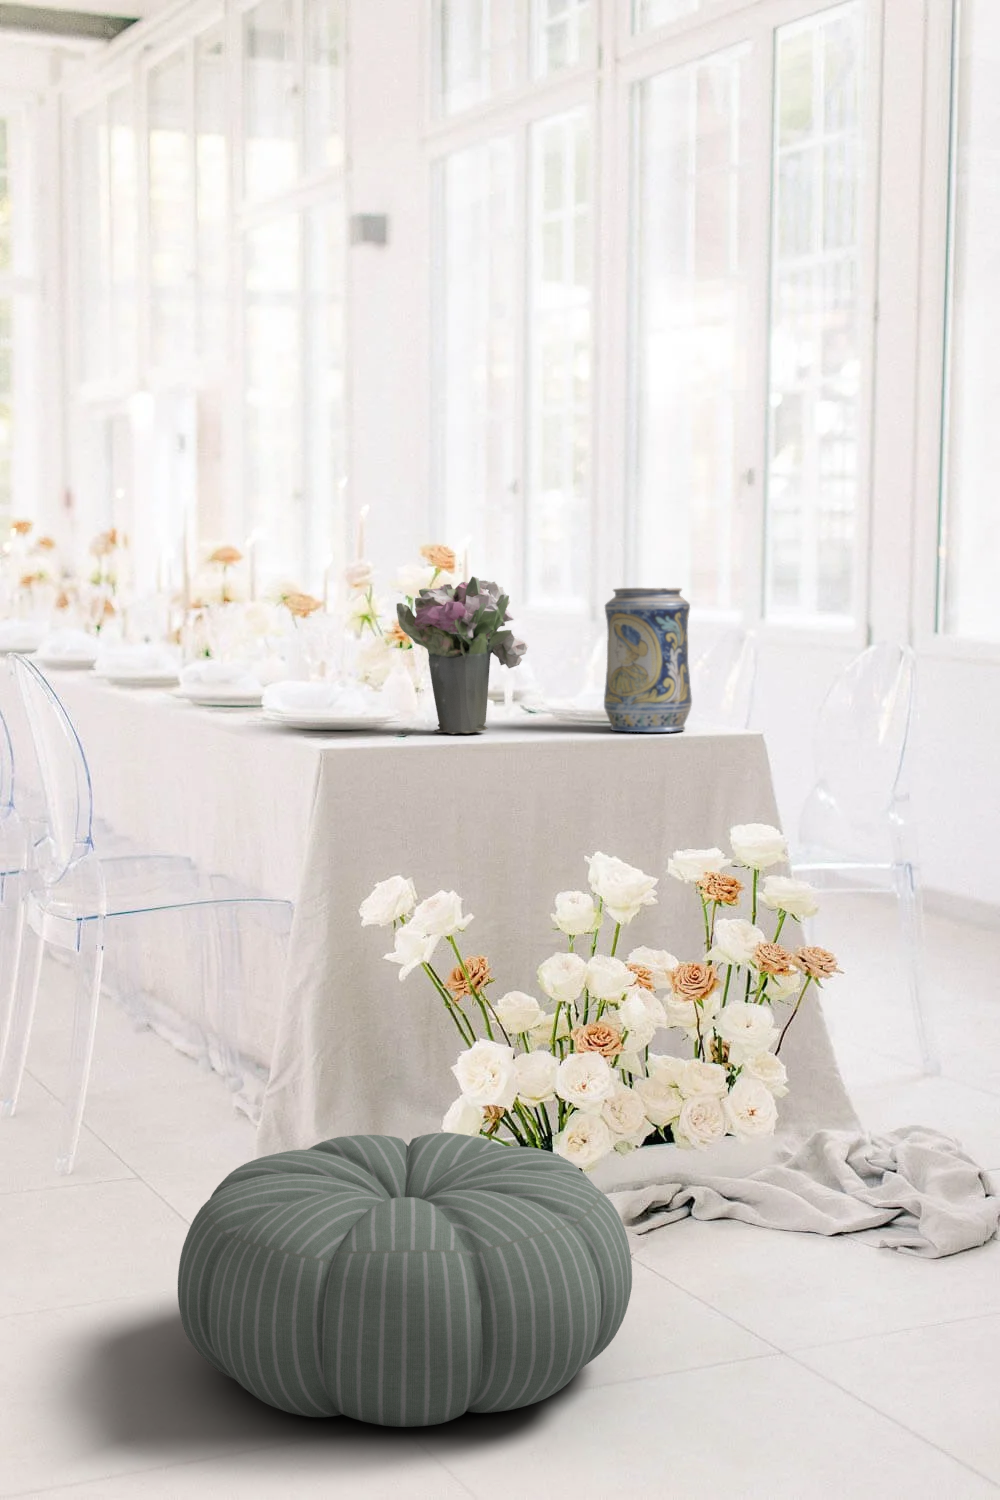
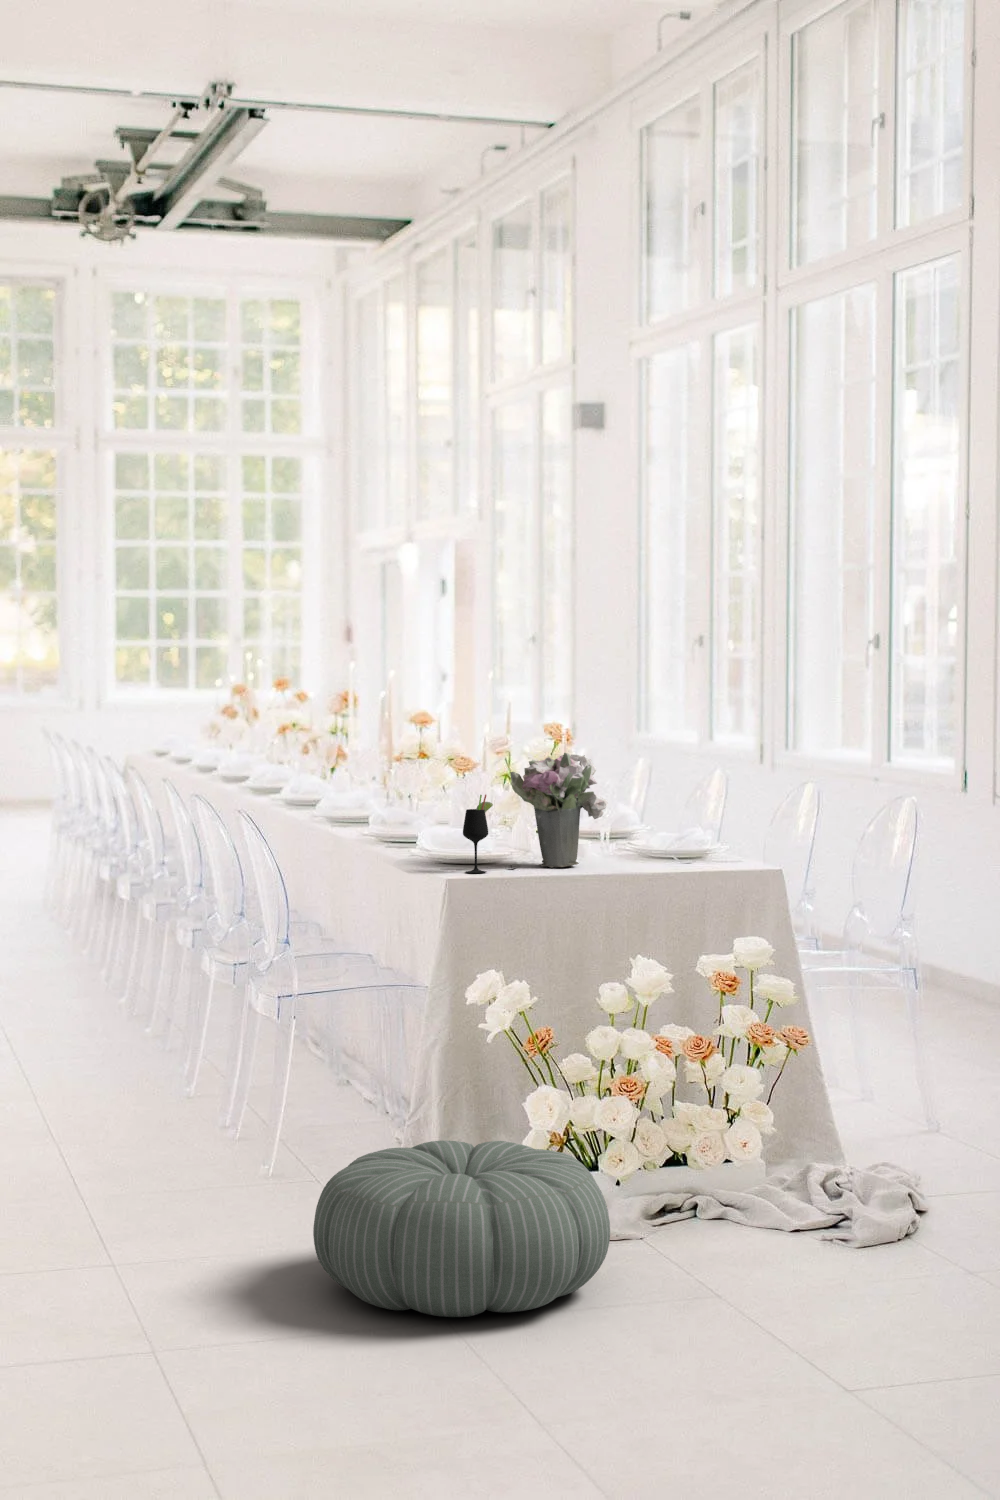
decorative vase: present [604,588,692,732] -> none [668,759,734,867]
wine glass: none [336,633,378,741] -> present [463,795,493,873]

